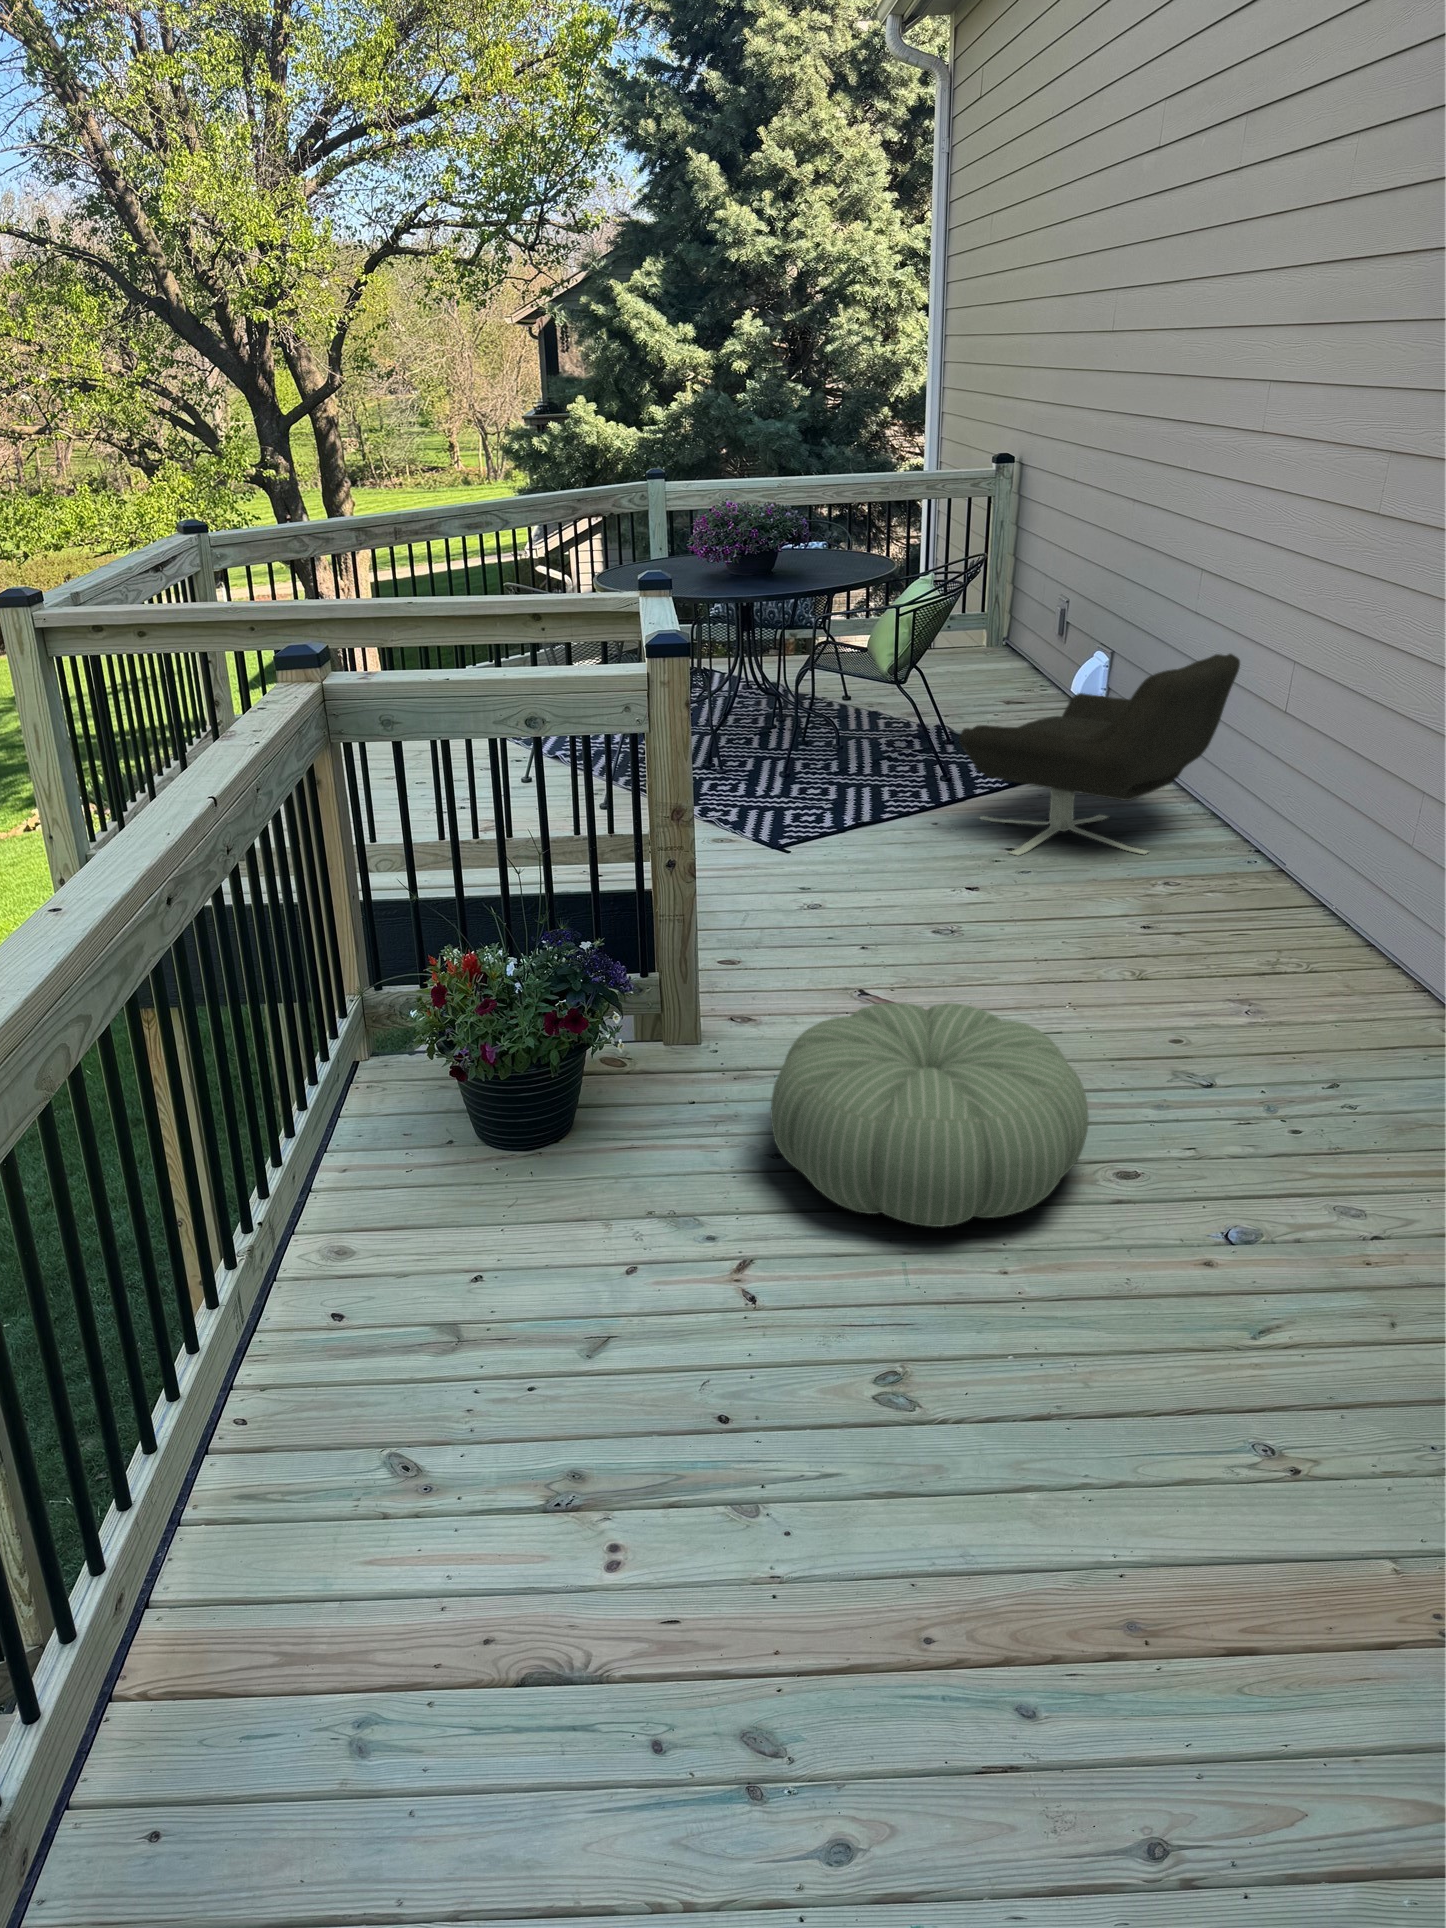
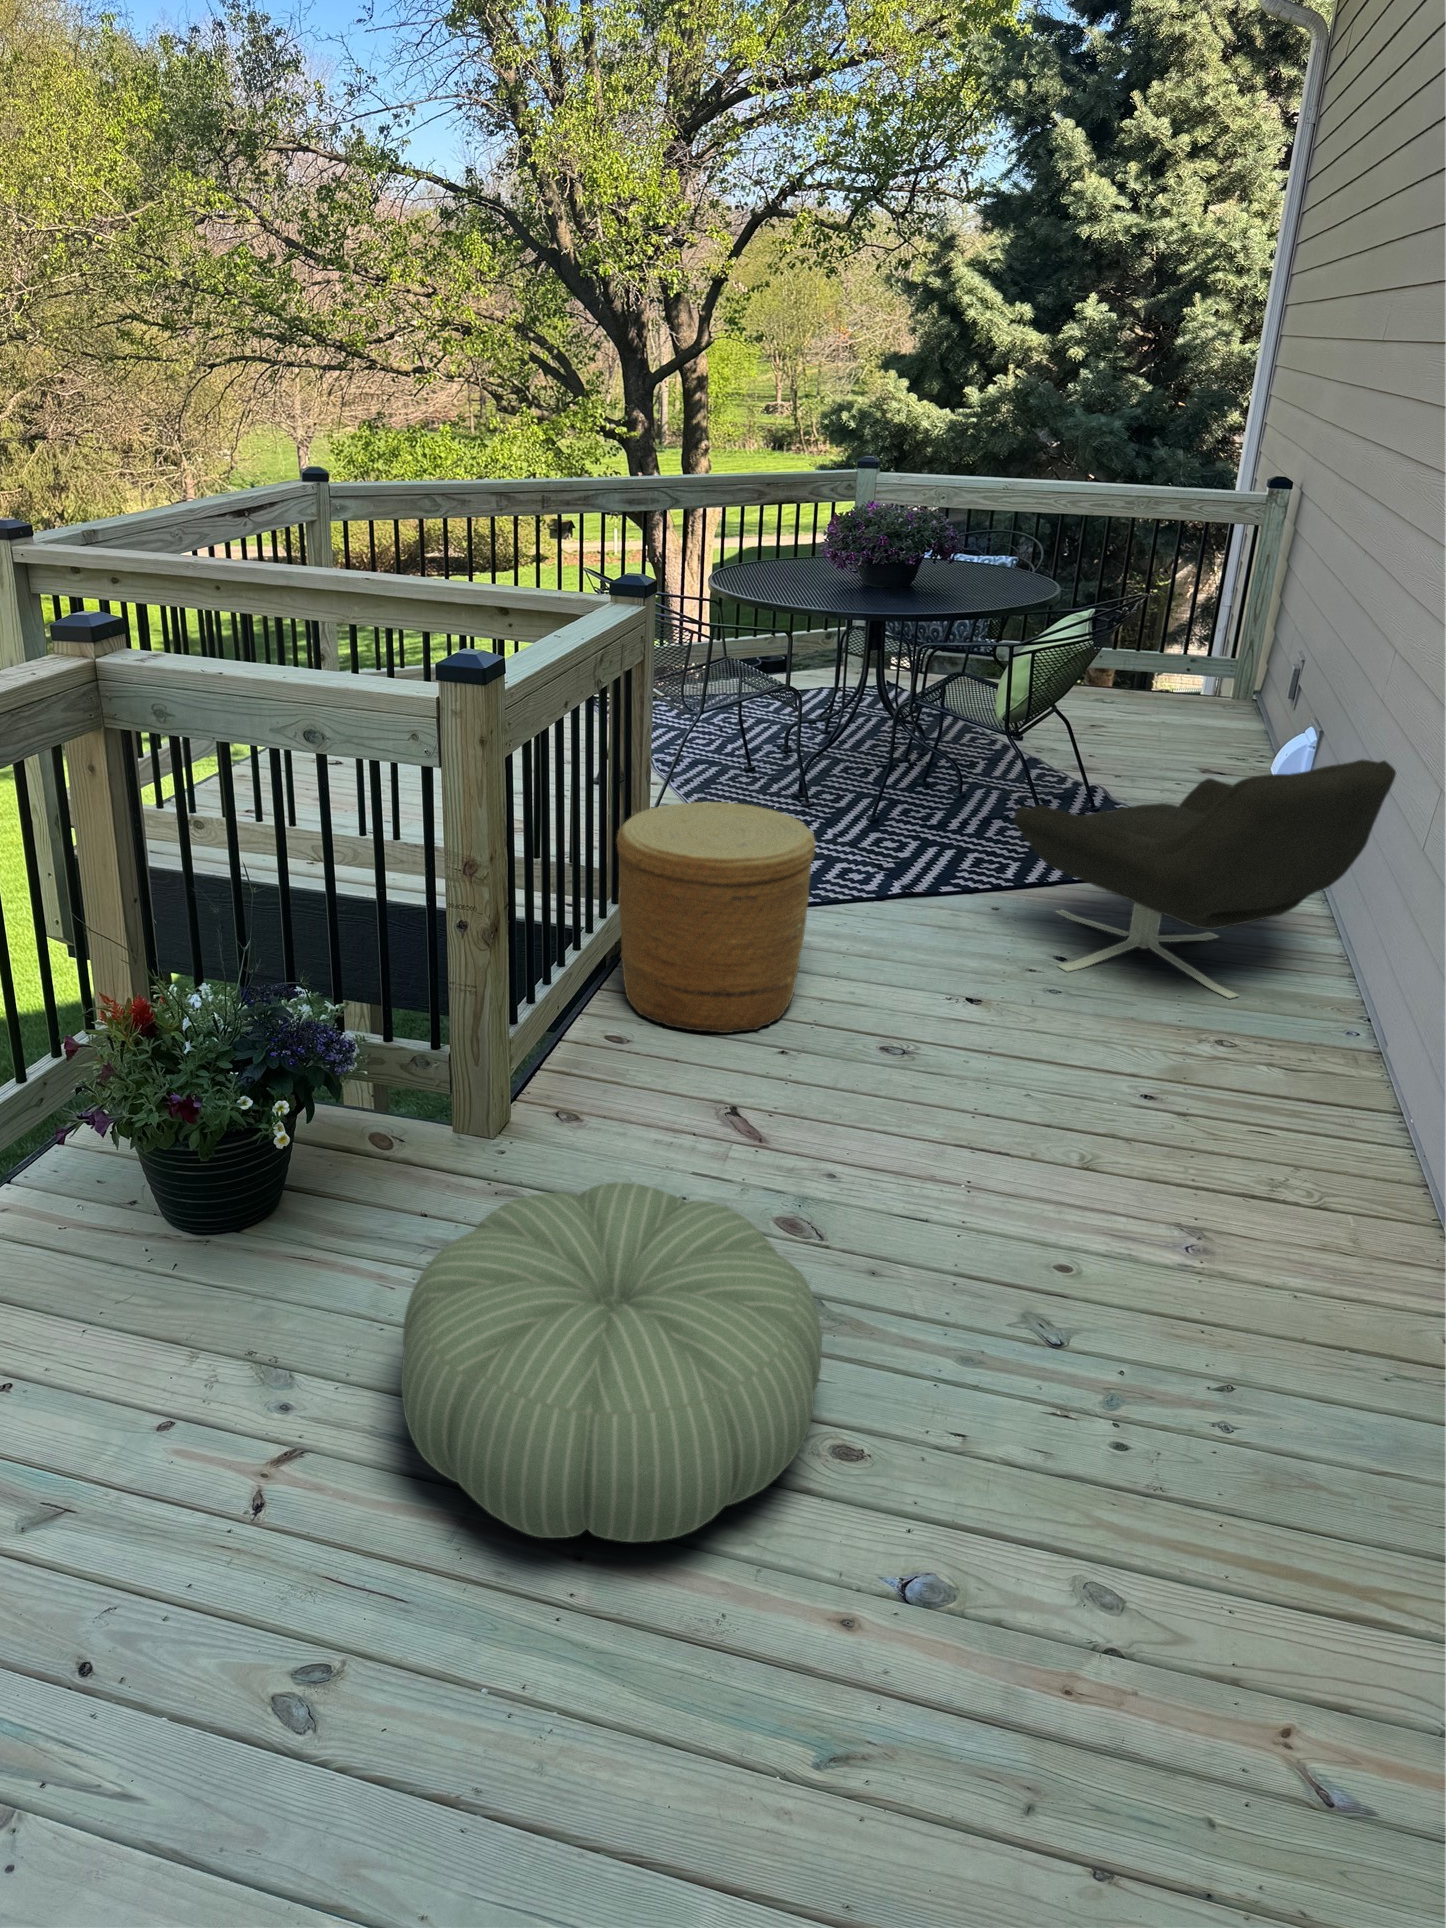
woven basket: none [684,751,848,937] -> present [616,802,815,1033]

